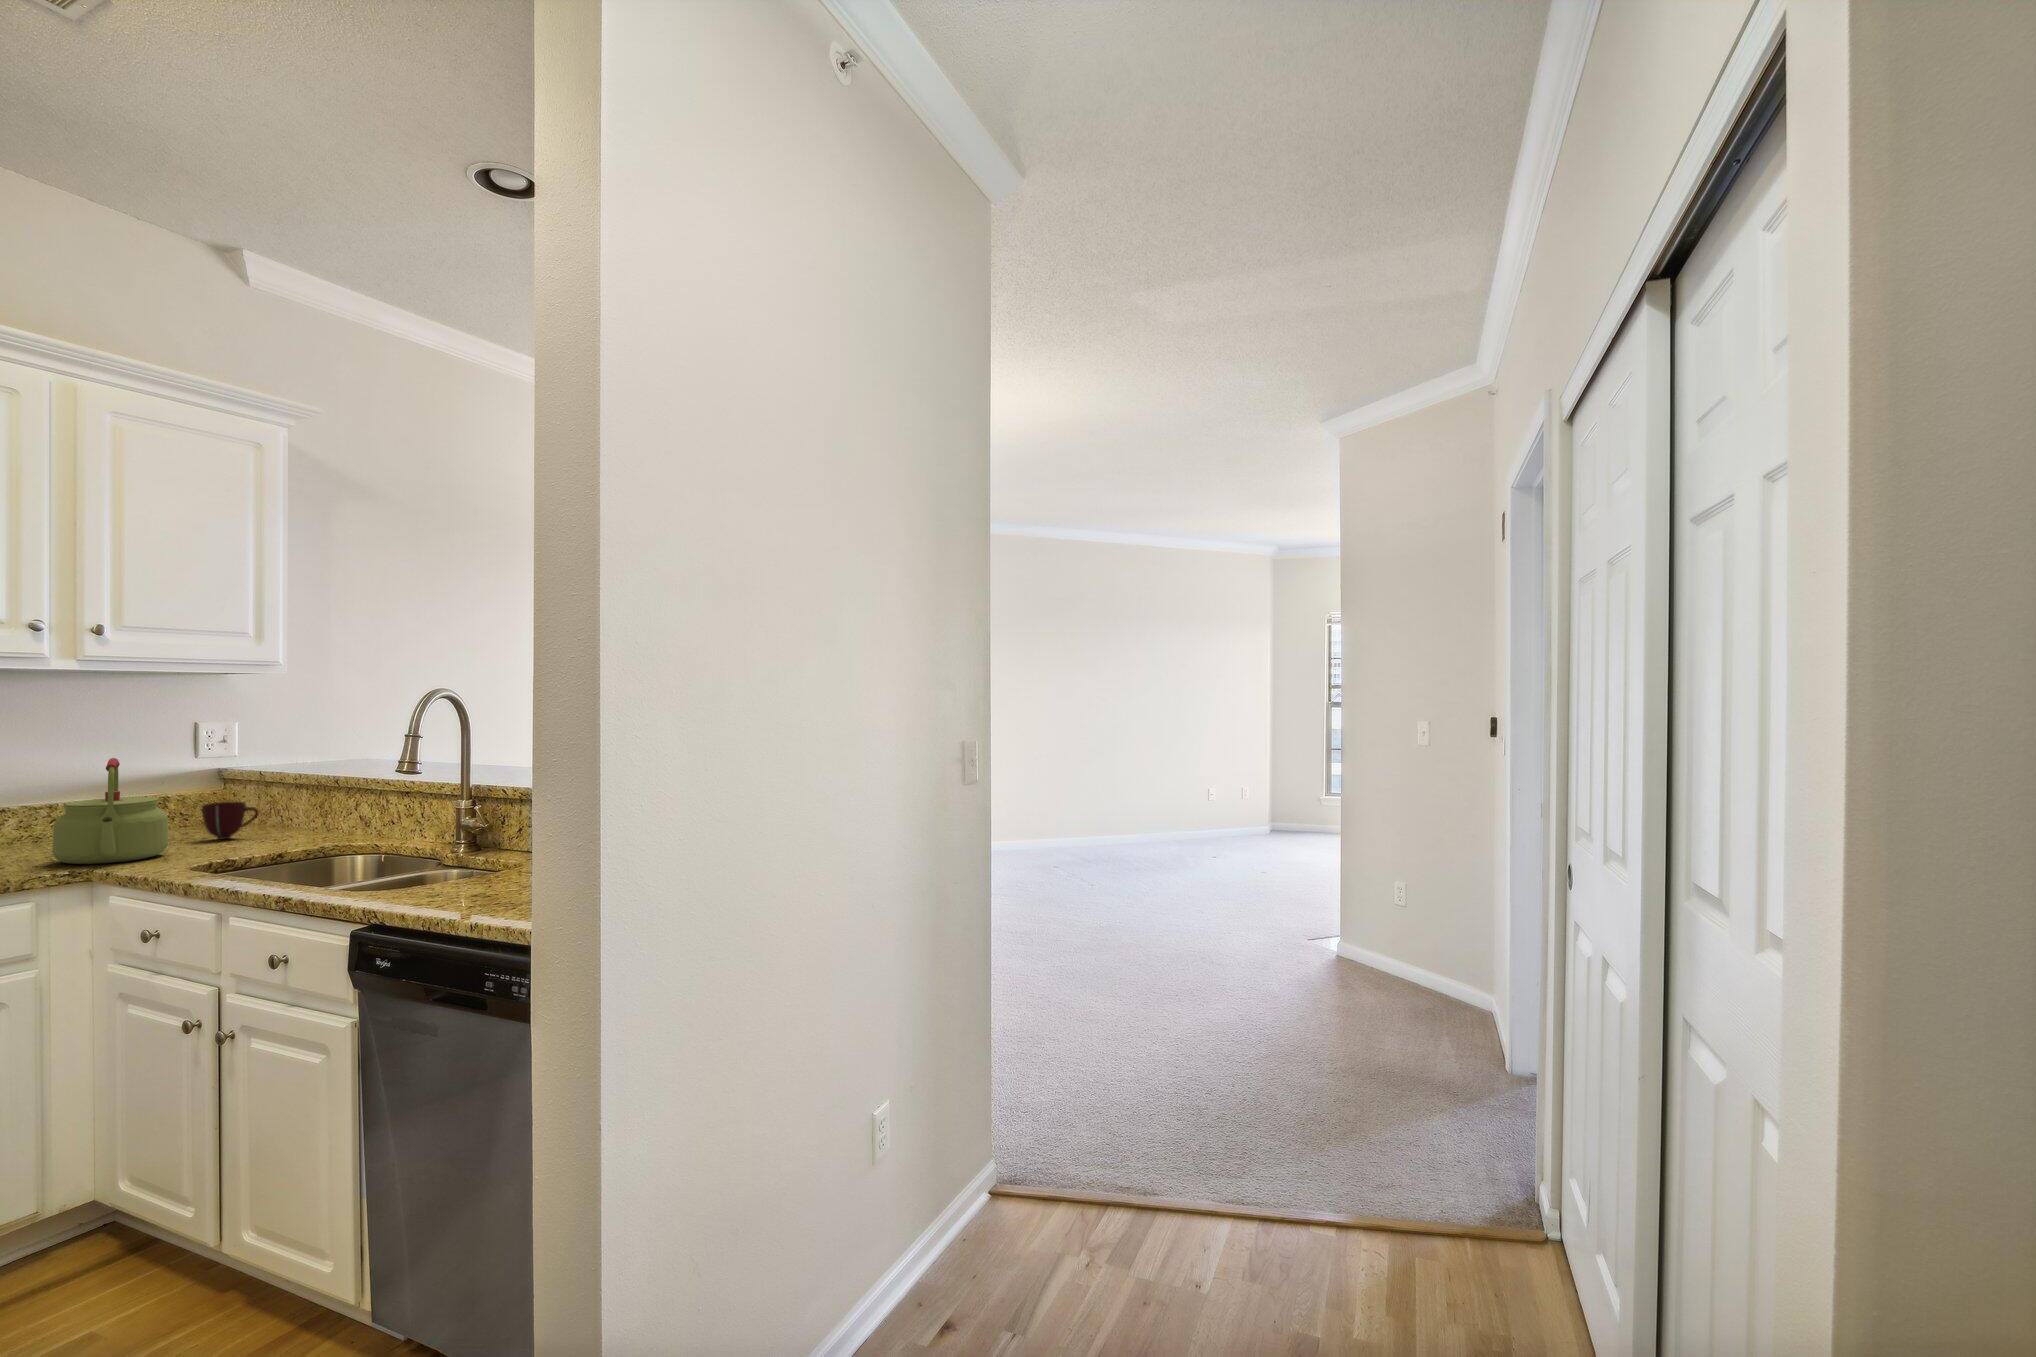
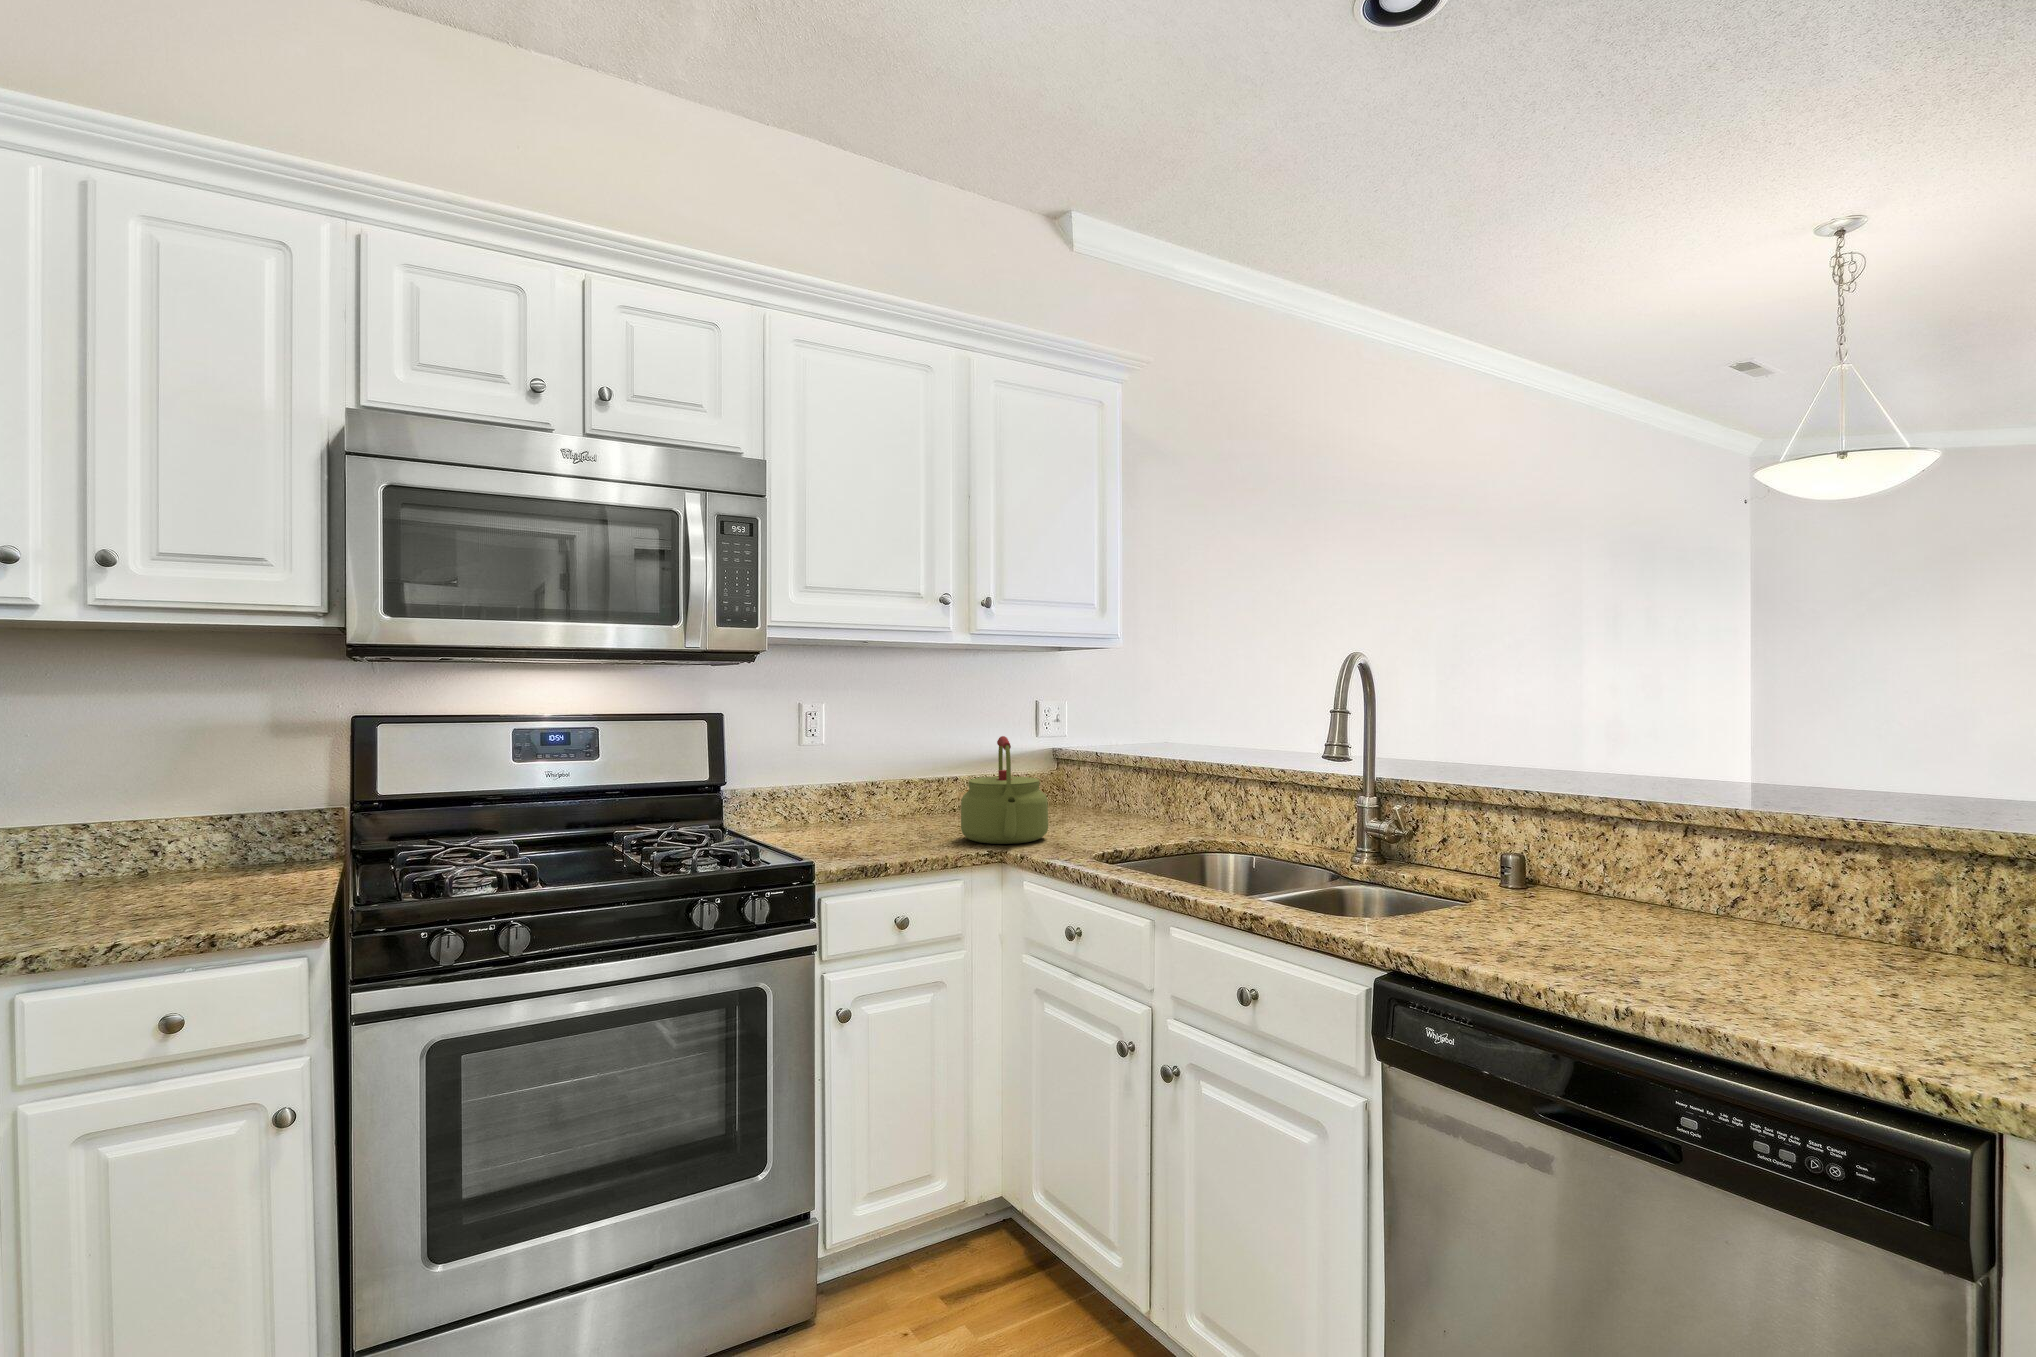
mug: present [202,802,259,839] -> none [1056,784,1103,822]

